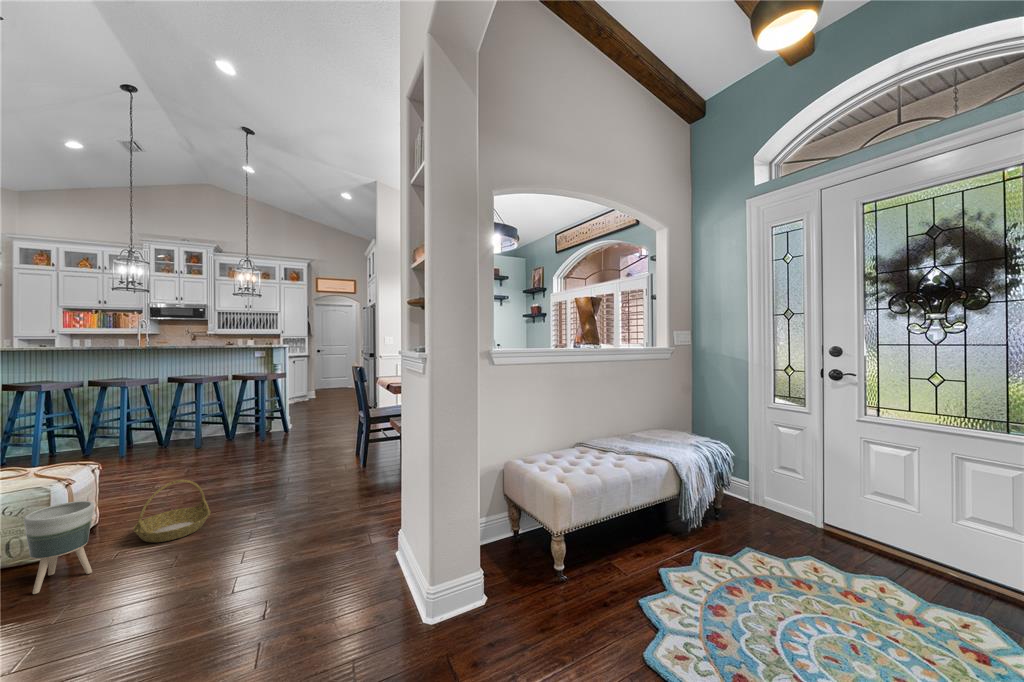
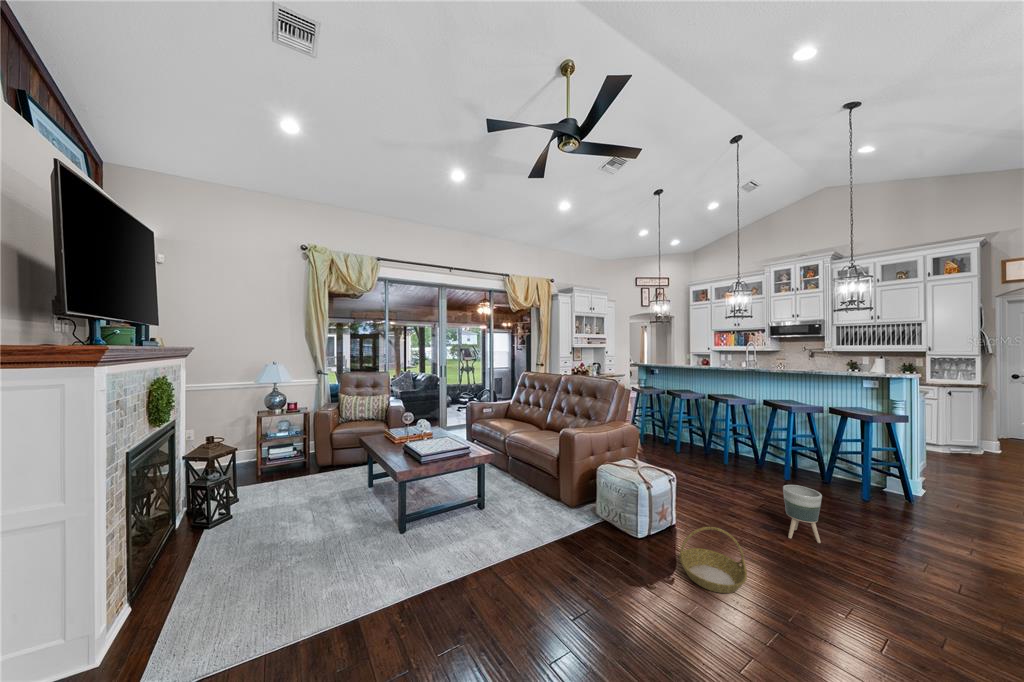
planter: present [24,501,94,594] -> present [783,485,822,543]

